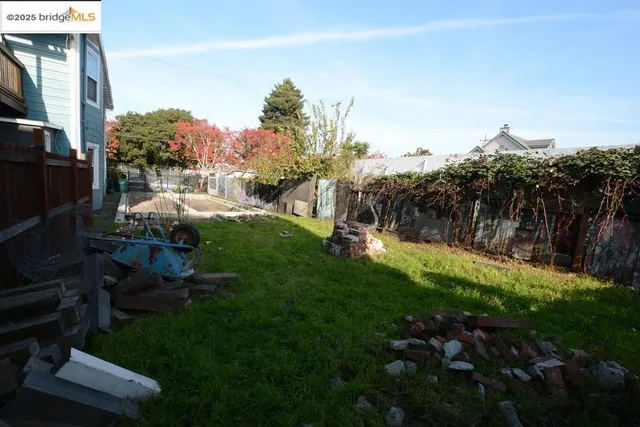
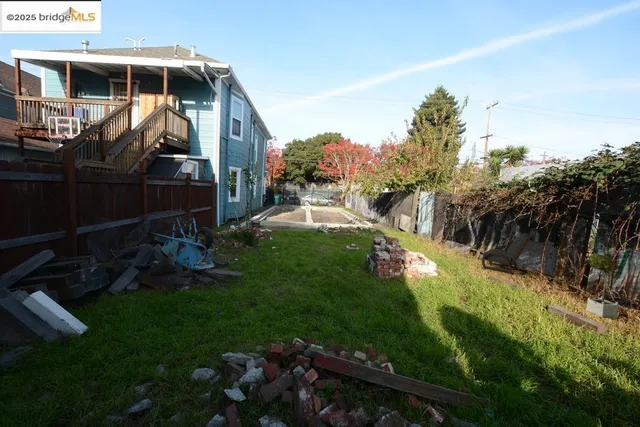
potted tree: none [481,224,499,264] -> present [587,253,619,317]

